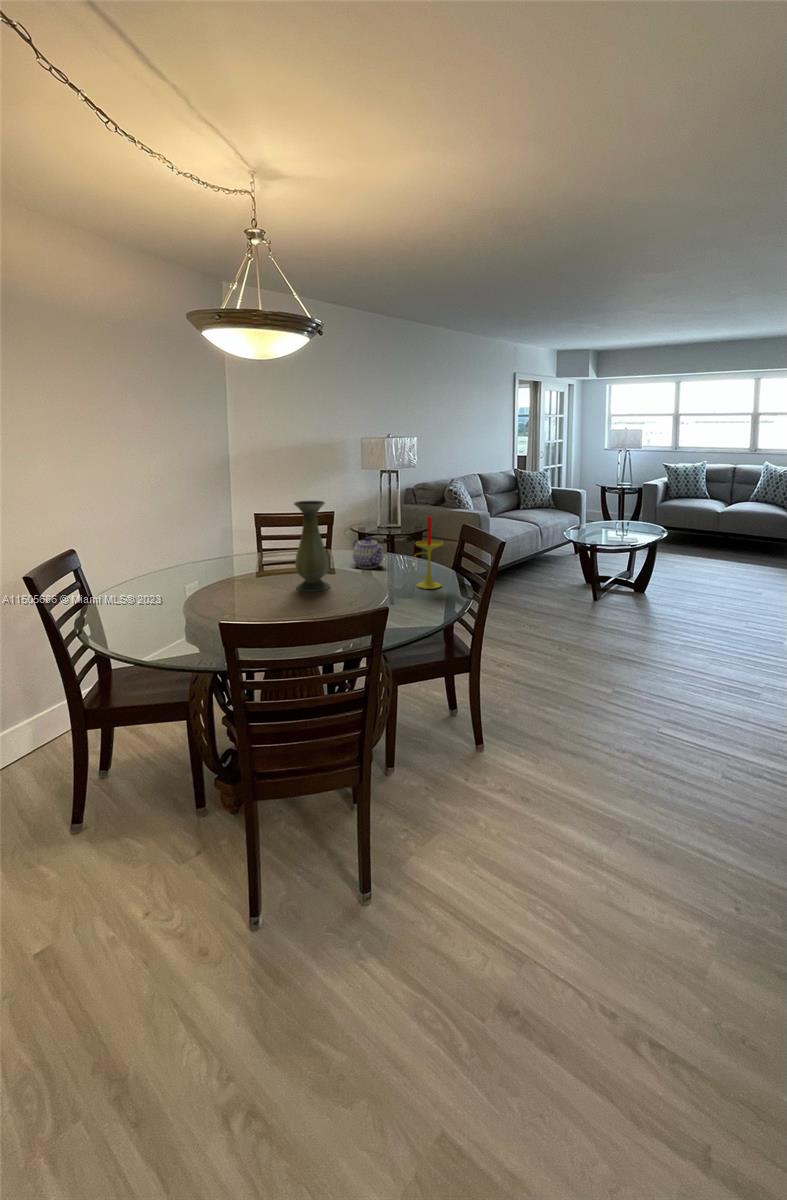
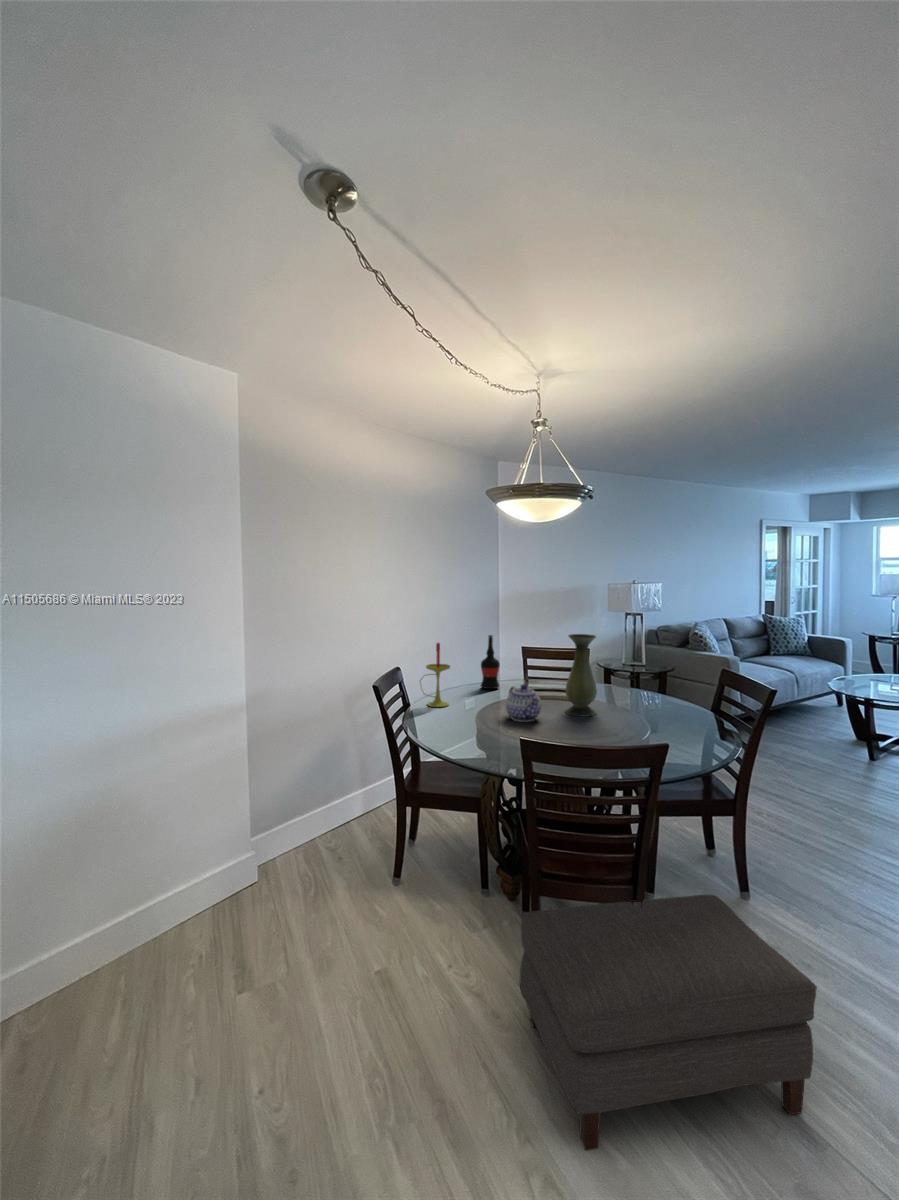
wine bottle: none [208,505,233,567] -> present [481,635,500,689]
candle: present [411,516,443,589] -> present [420,643,450,707]
teapot: present [353,537,383,569] -> present [506,684,541,722]
ottoman: none [235,765,526,1050] -> present [520,895,817,1150]

